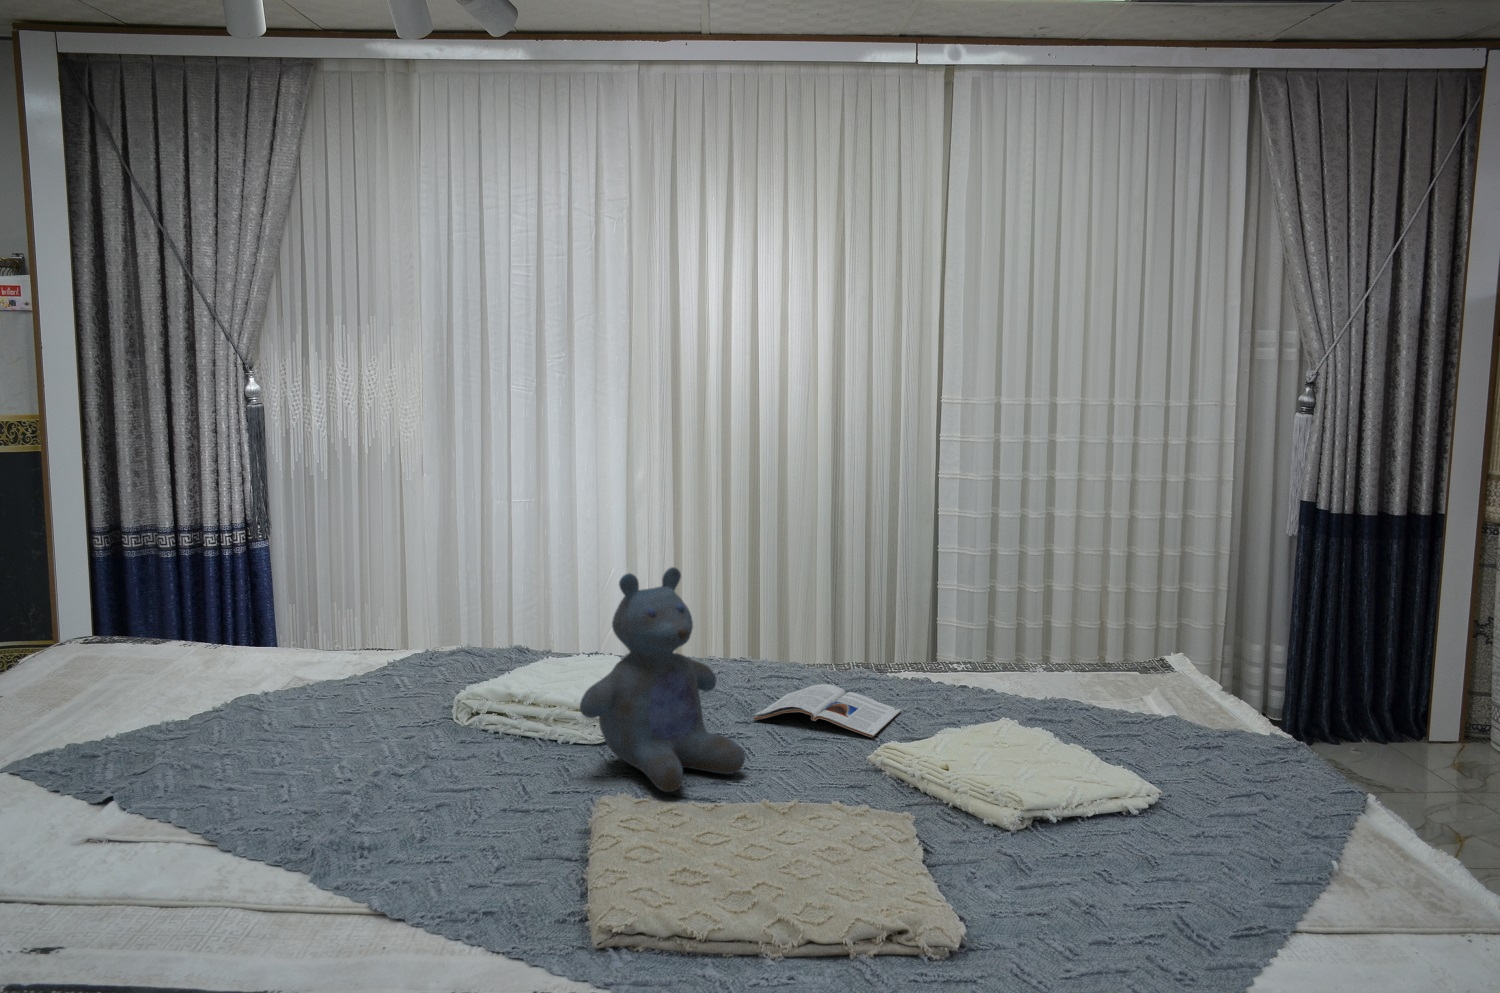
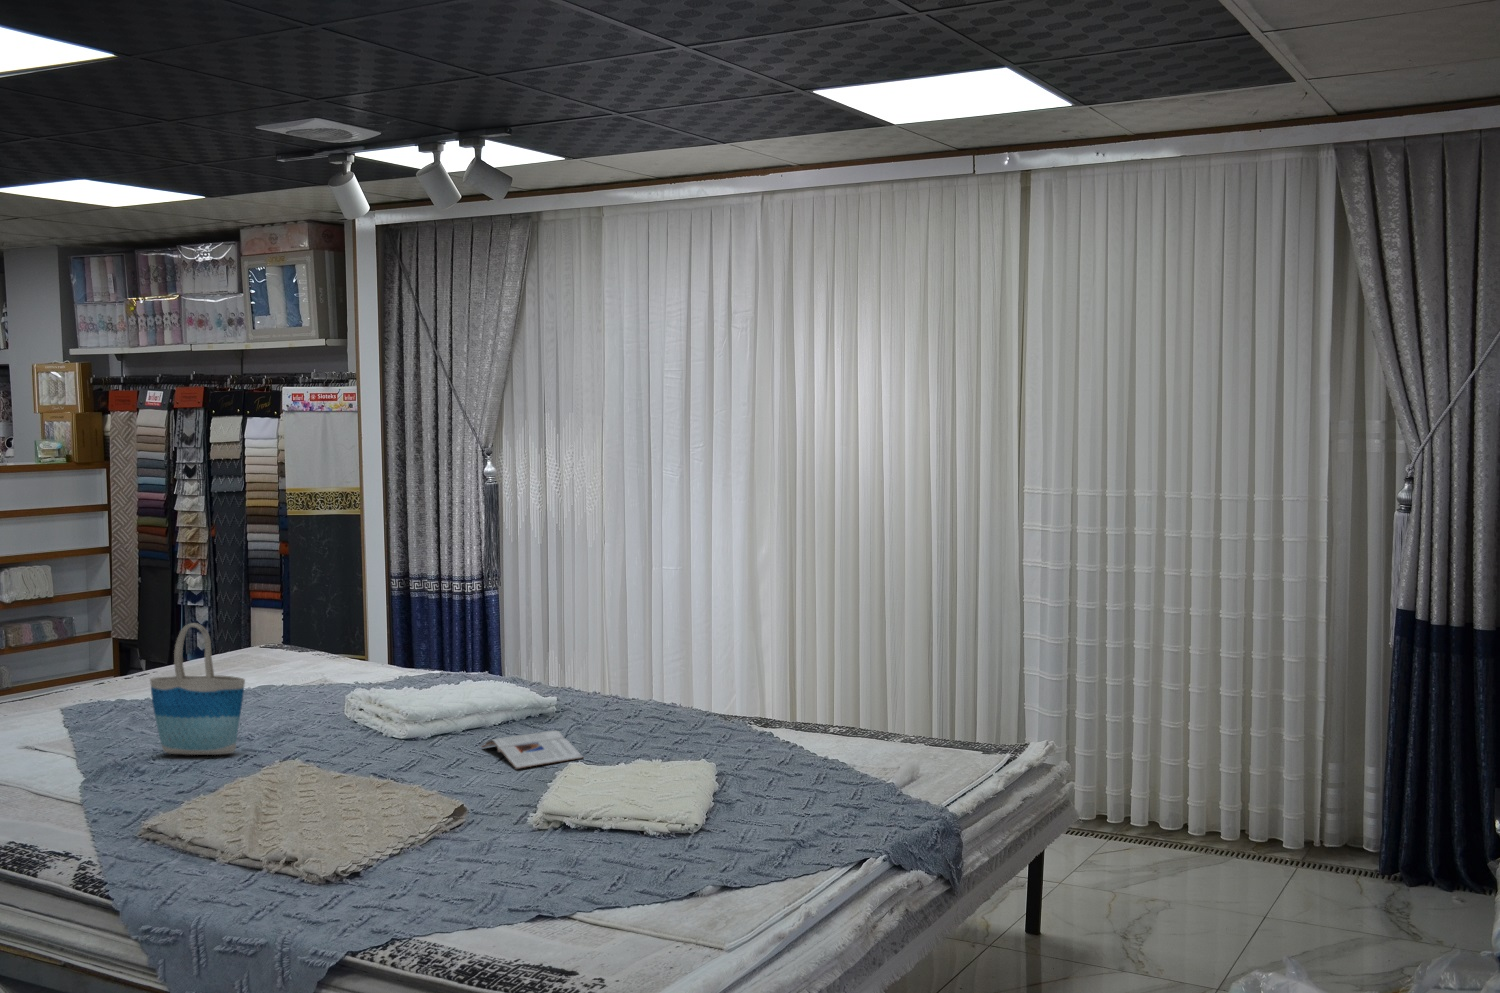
stuffed bear: present [580,567,745,792] -> none [307,625,423,775]
tote bag: none [287,592,450,810] -> present [150,623,245,755]

